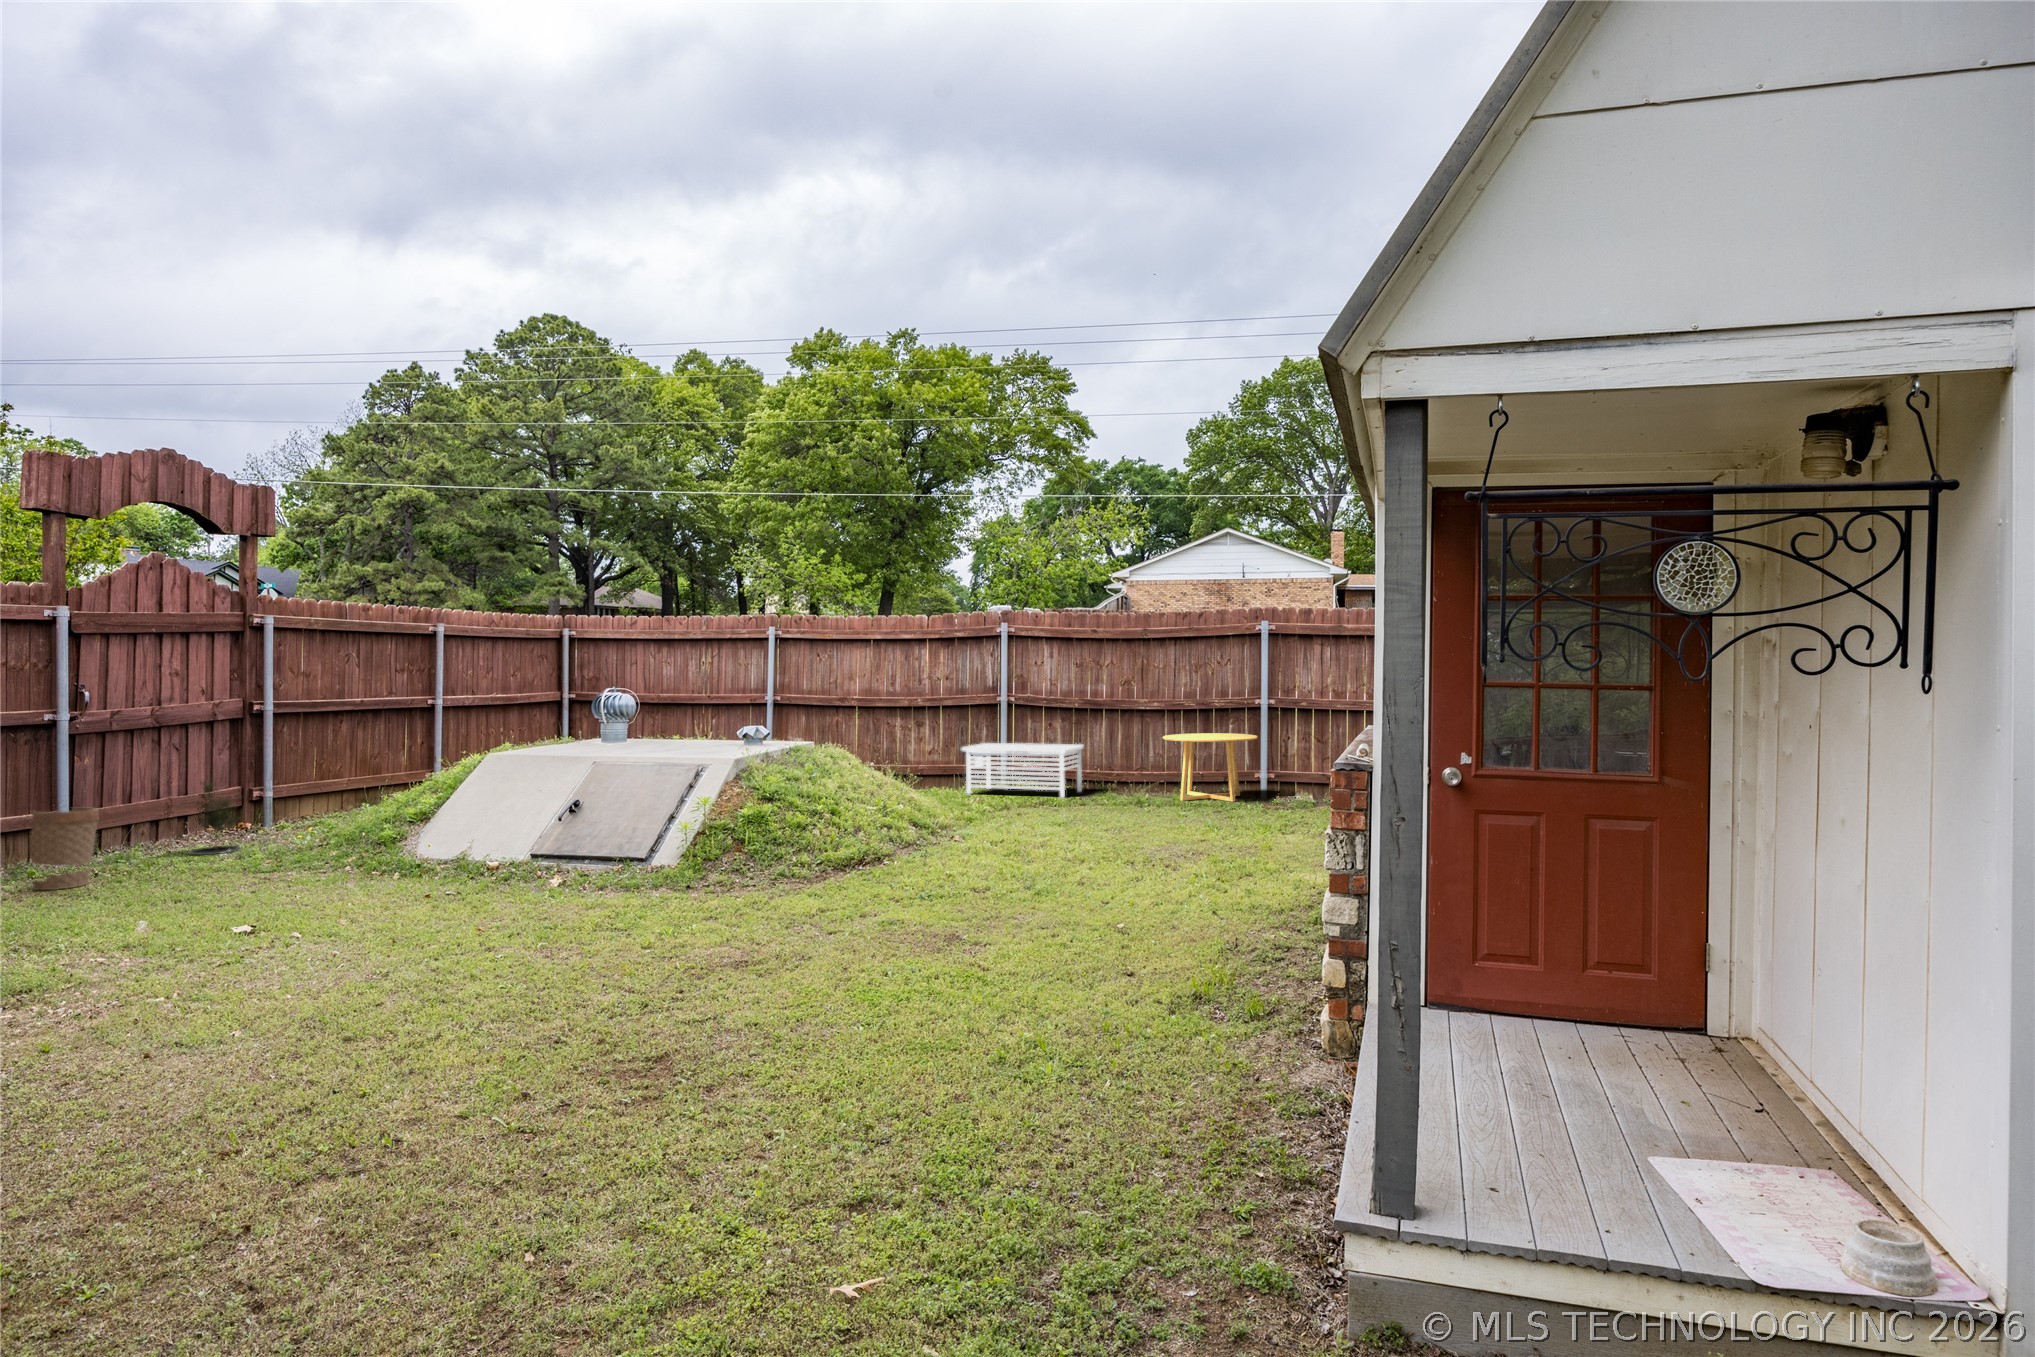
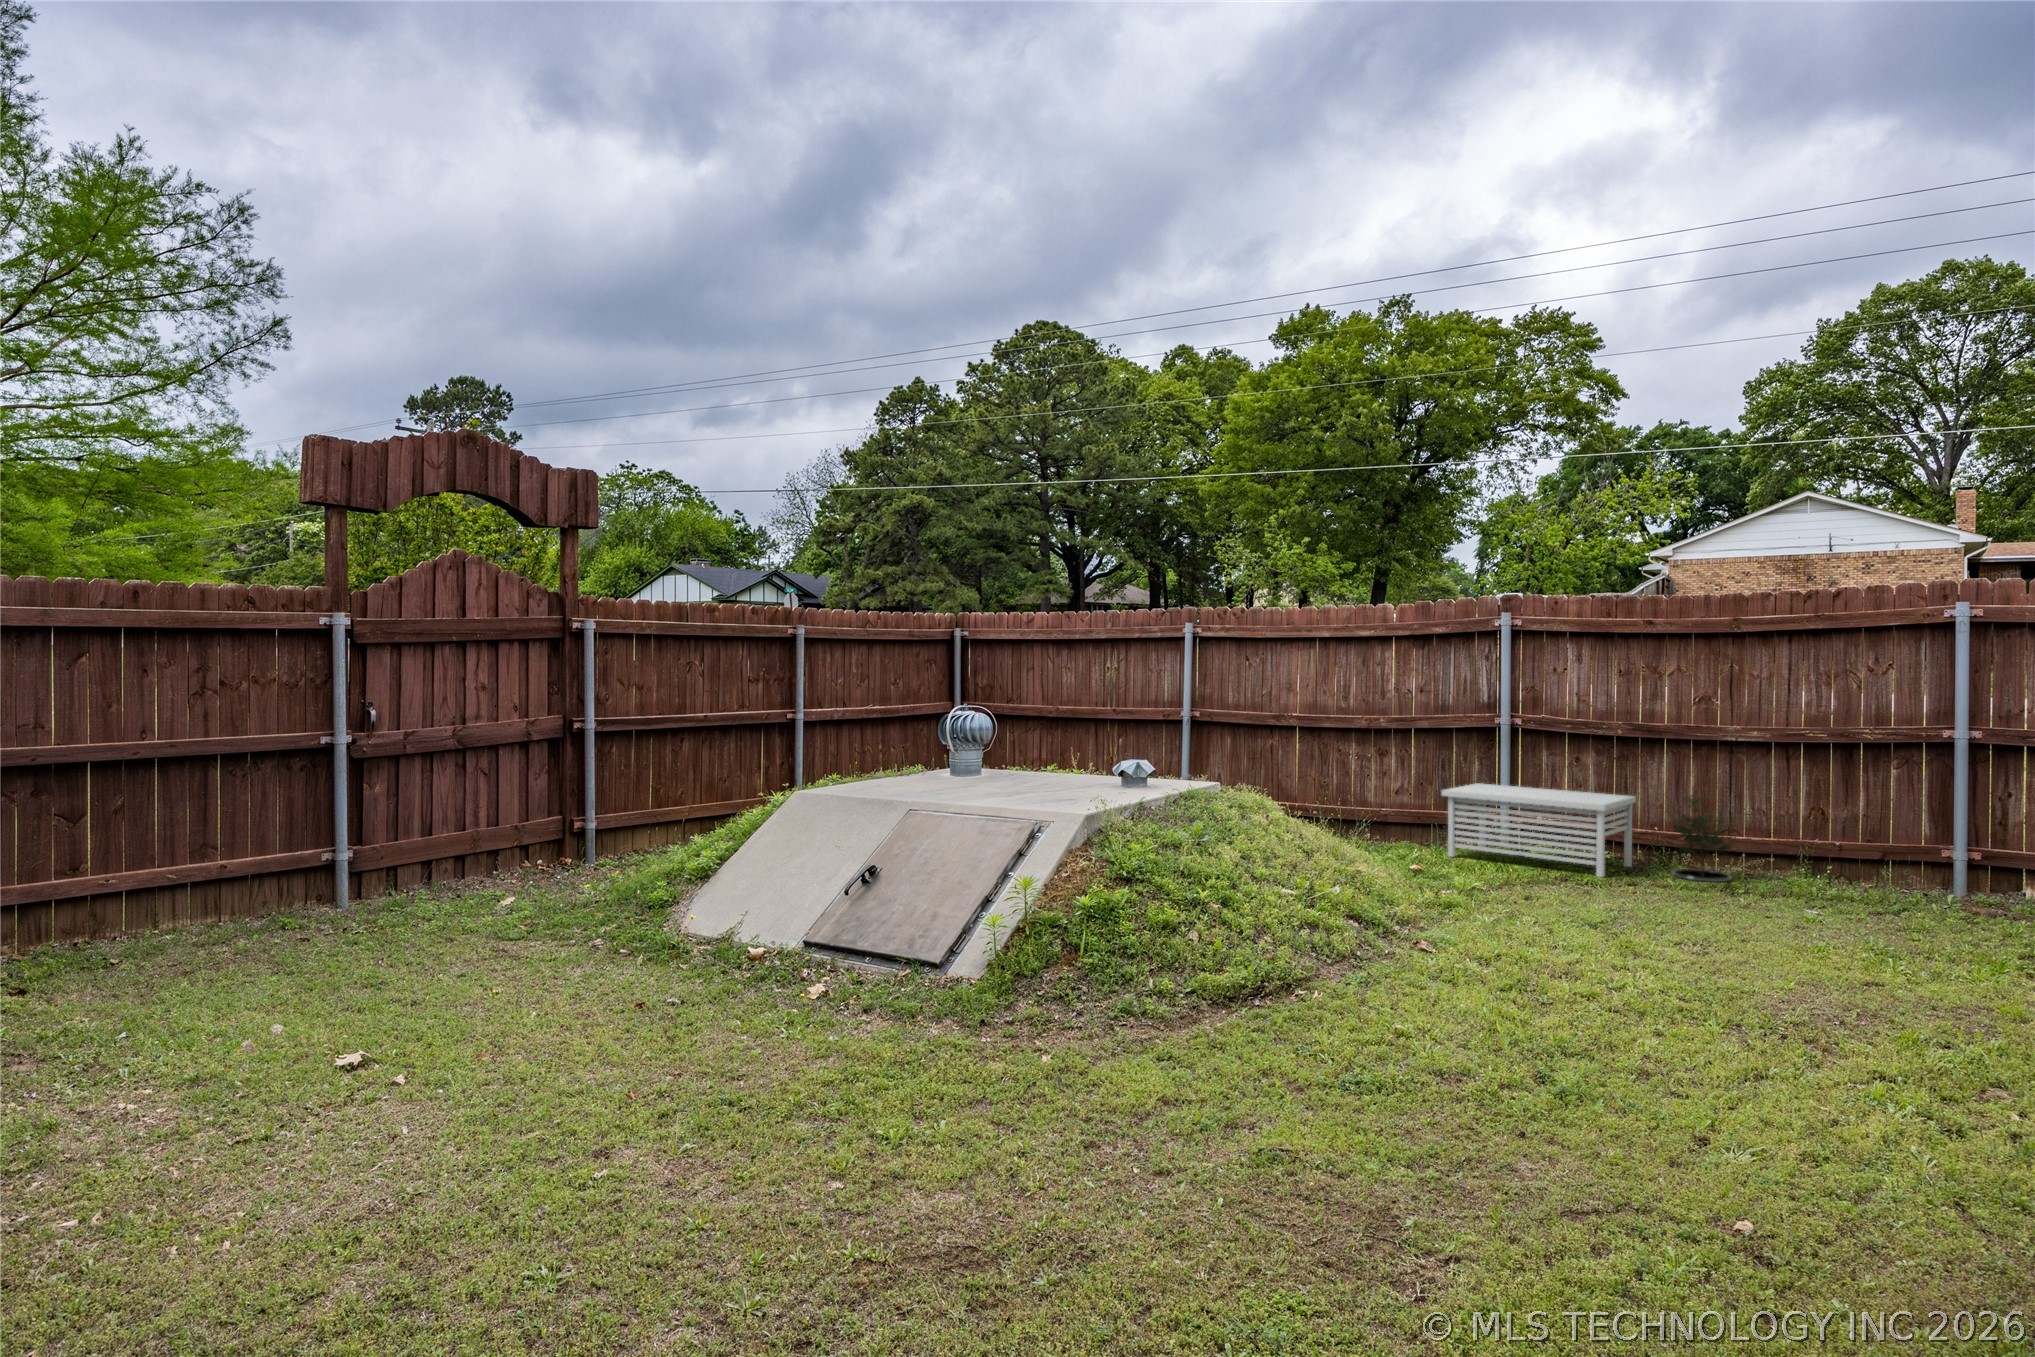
round table: present [1162,733,1258,802] -> none [1784,792,1983,918]
potted tree: present [189,780,241,855] -> present [1672,788,1736,882]
basket: present [30,808,99,890] -> none [331,828,402,921]

